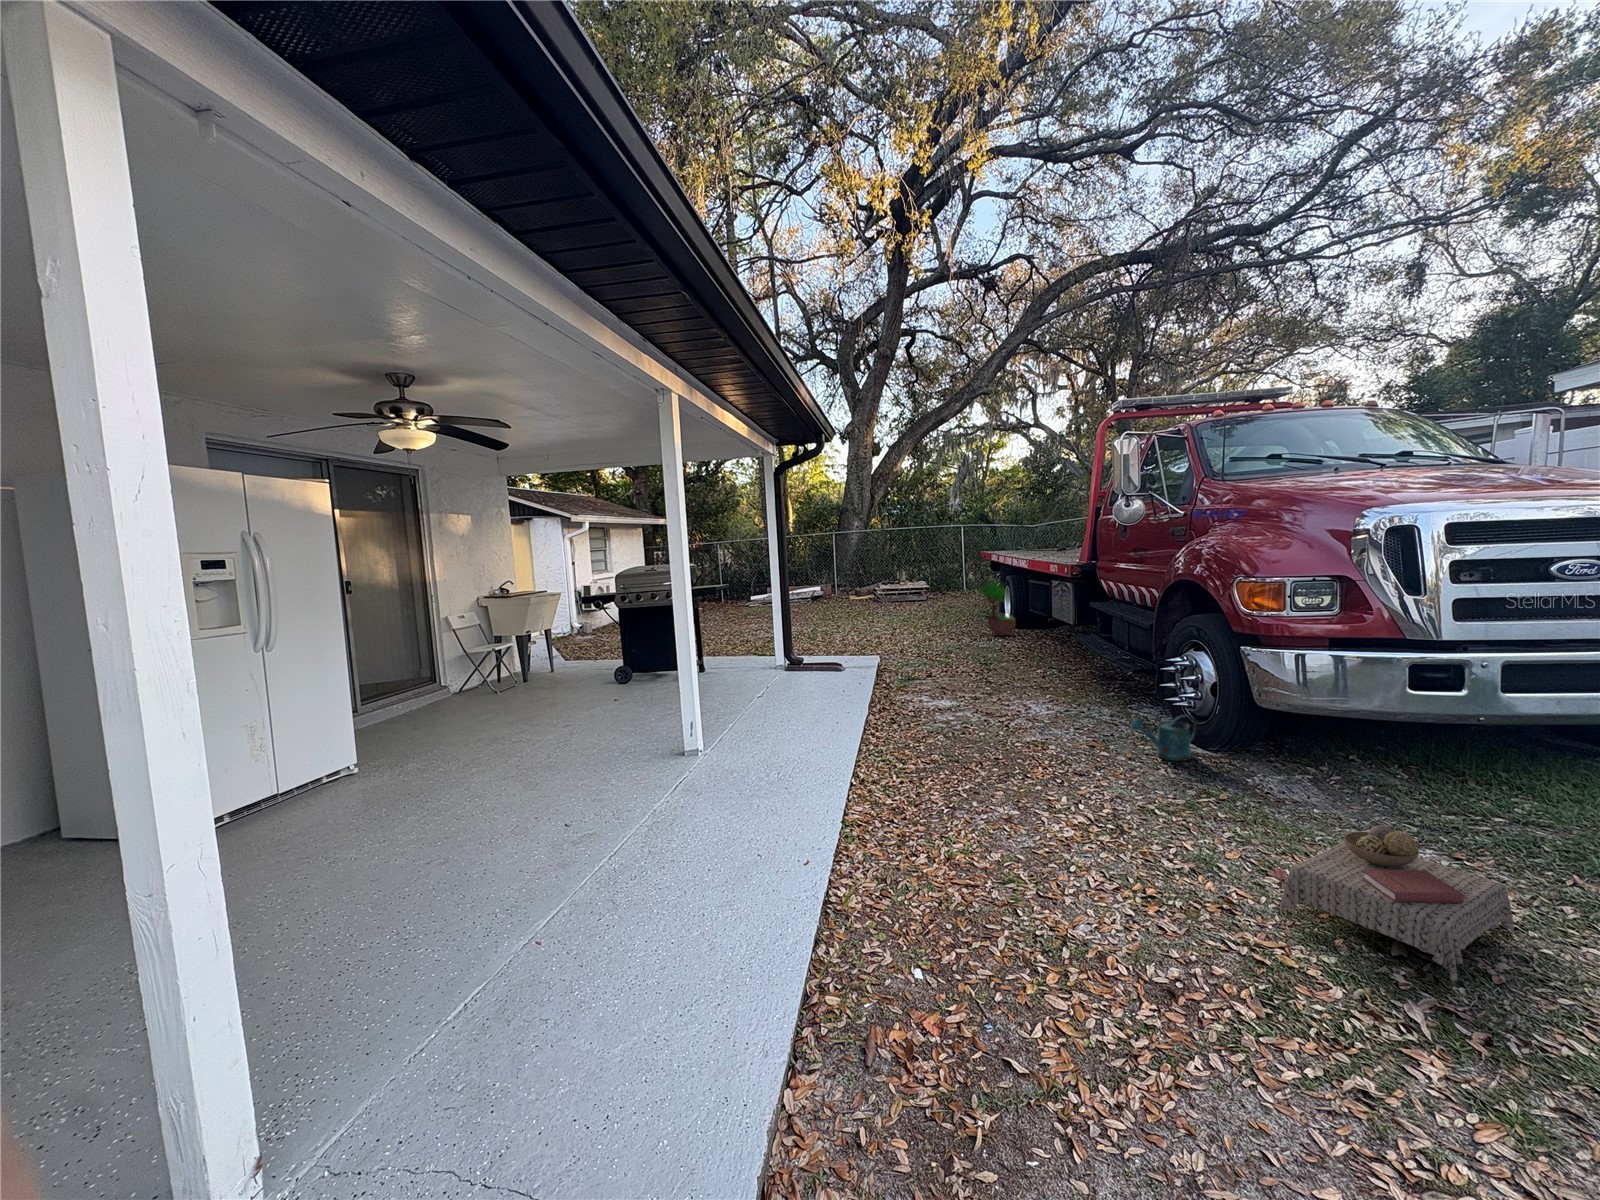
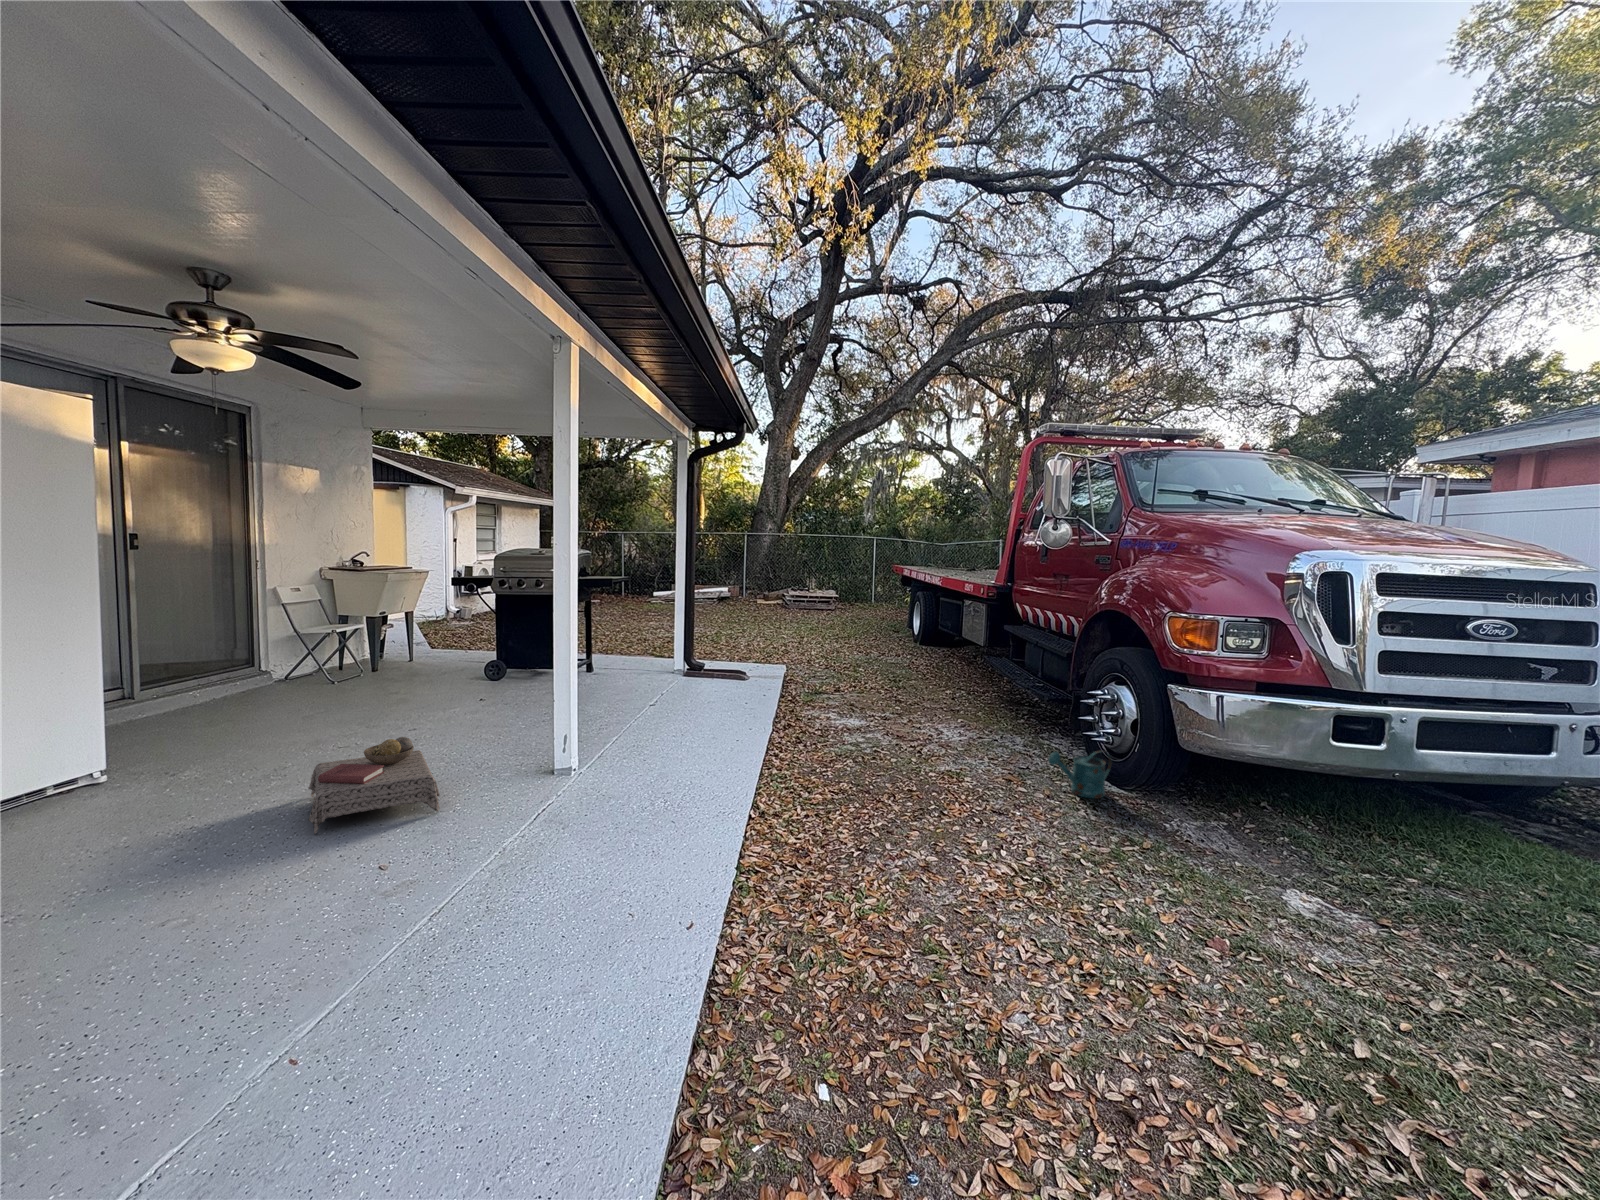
potted tree: present [977,581,1016,636] -> none [886,589,923,650]
ottoman: present [1280,825,1514,983] -> present [309,737,439,834]

